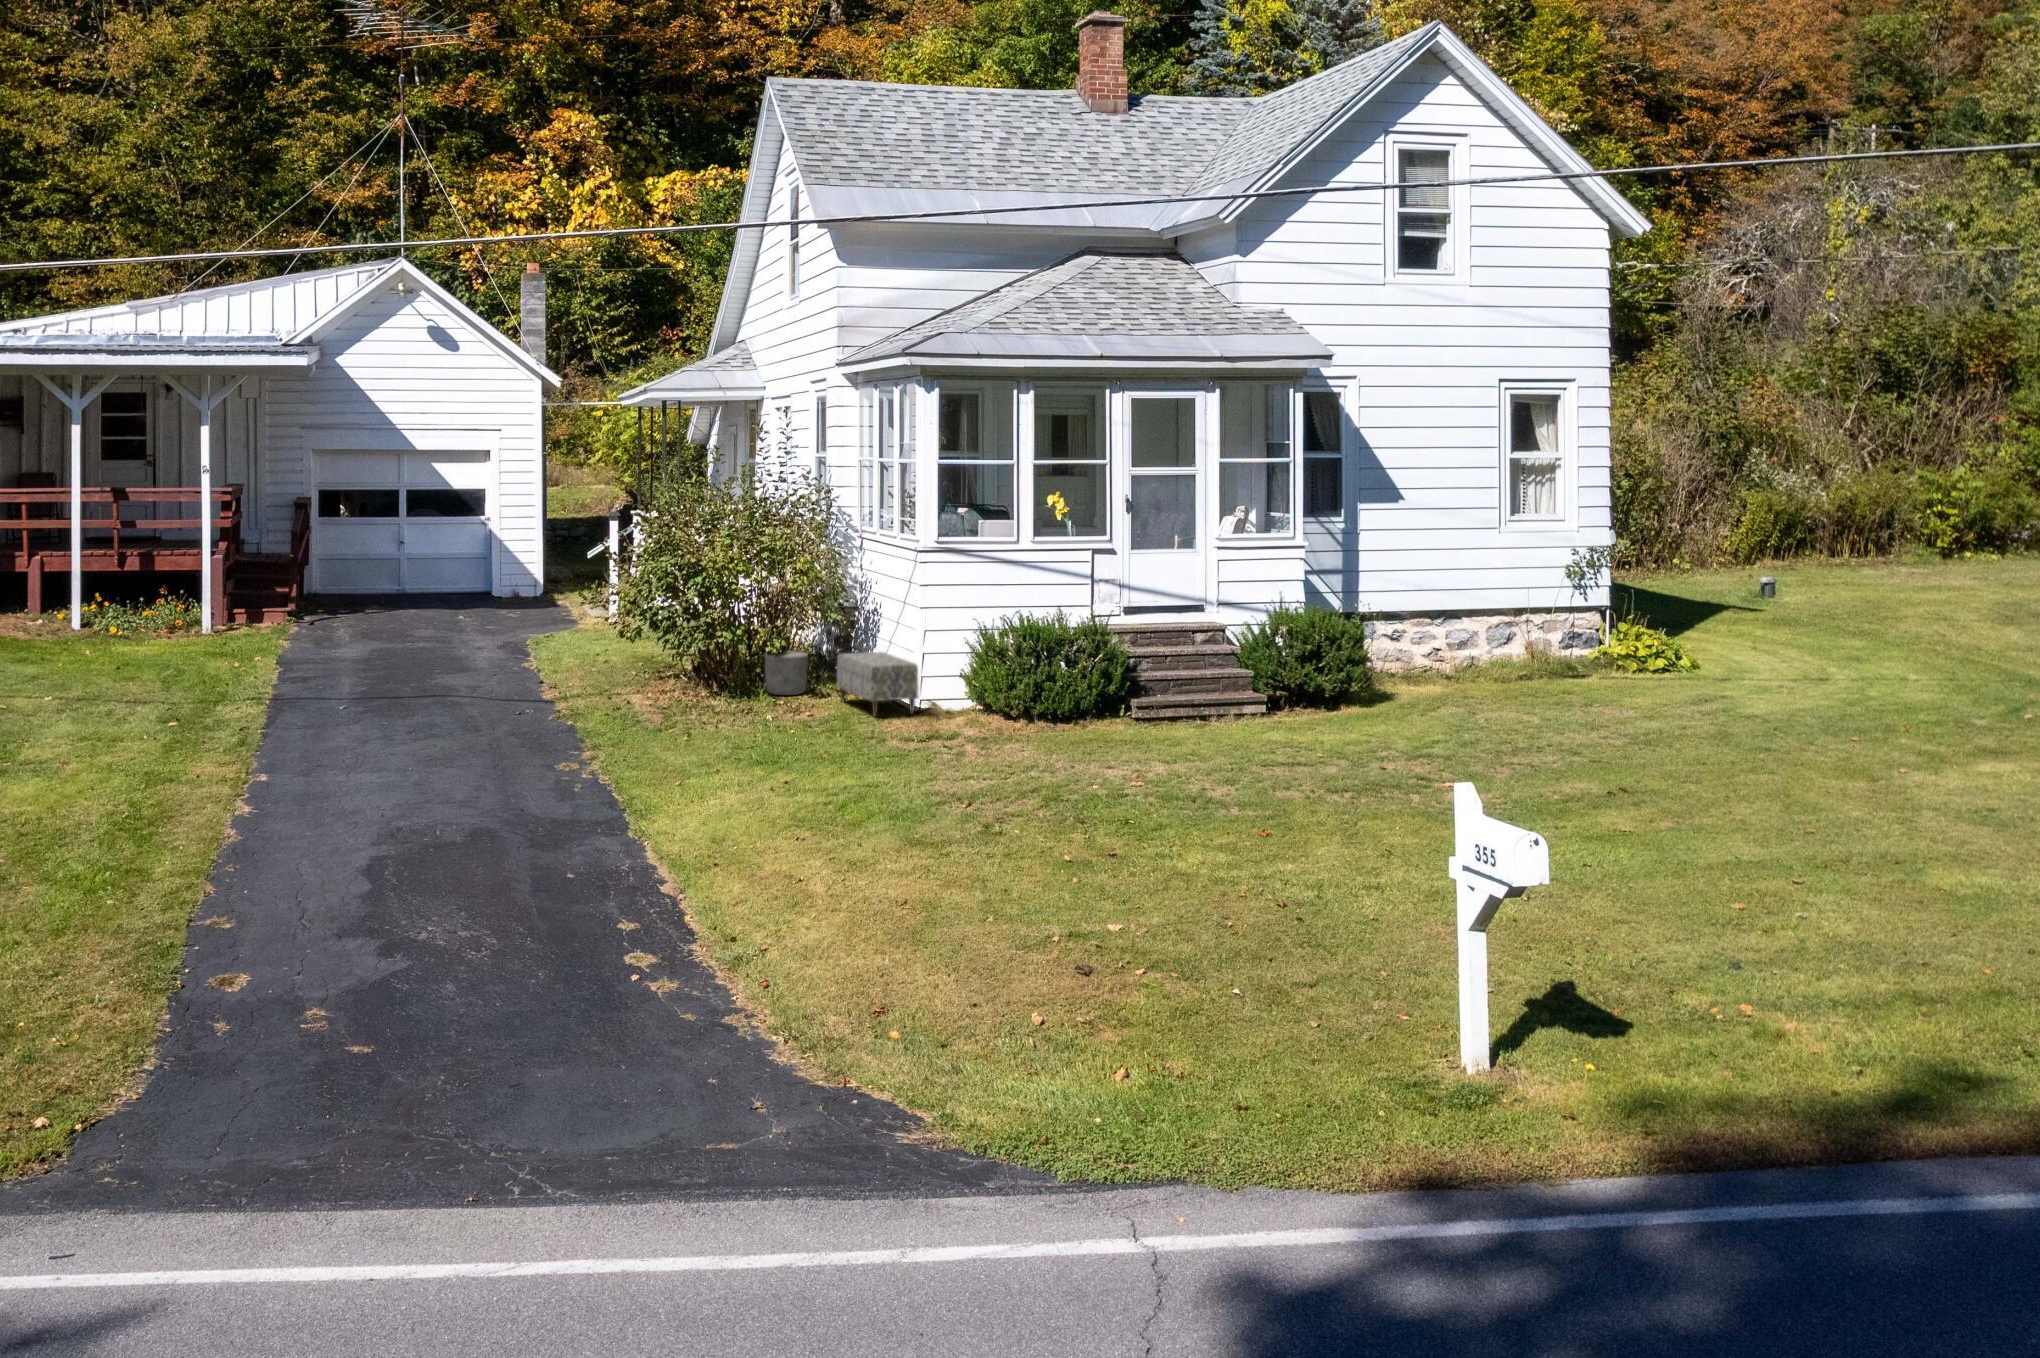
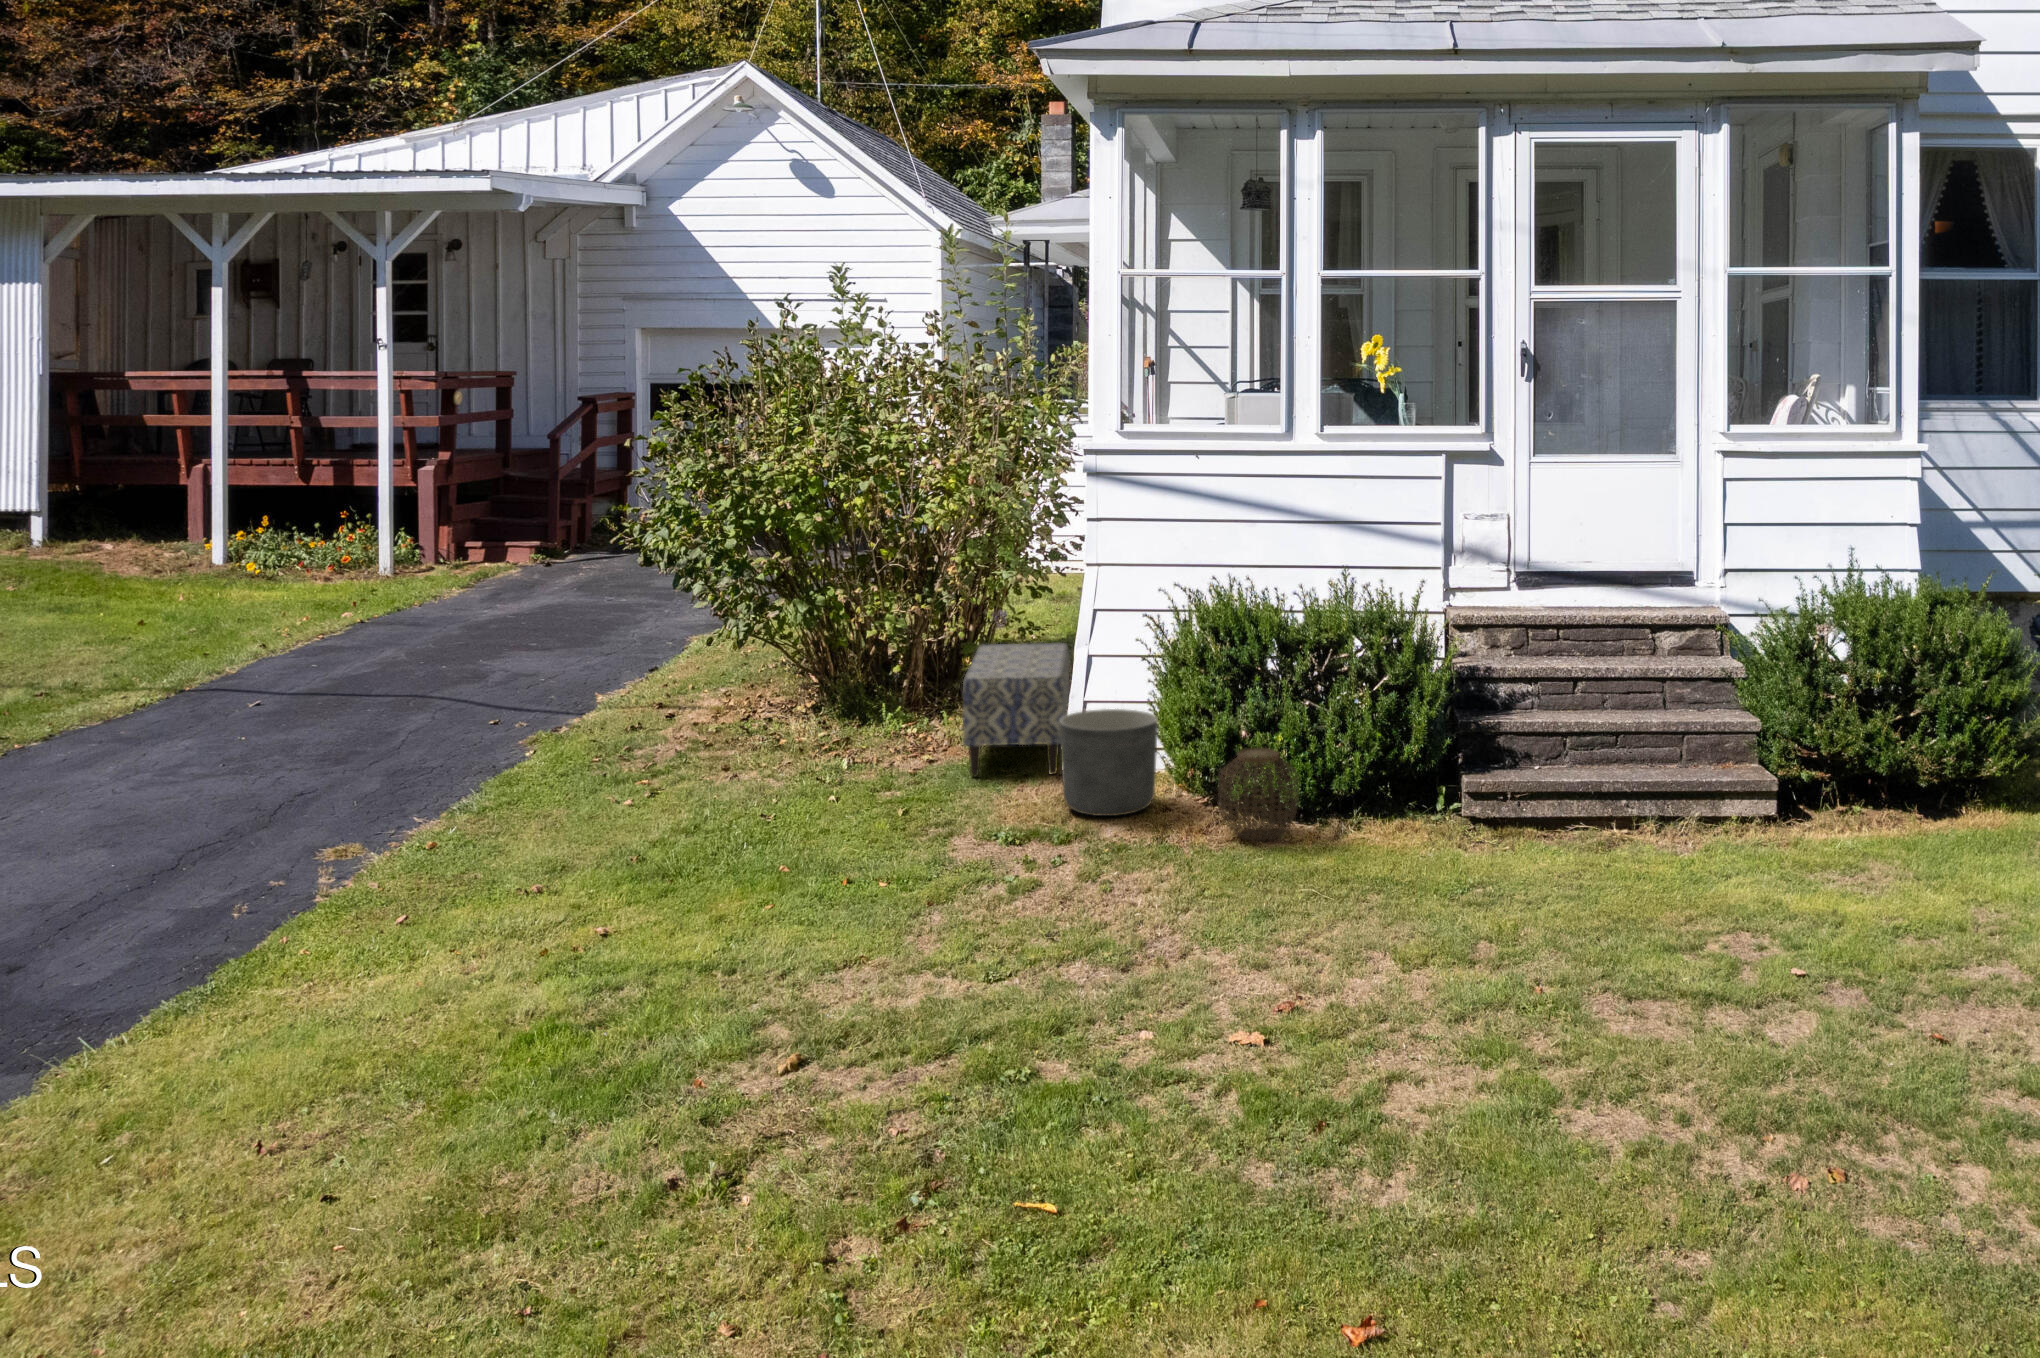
planter: present [765,651,808,695] -> present [1059,709,1158,816]
woven basket: none [1034,689,1071,731] -> present [1218,748,1298,841]

